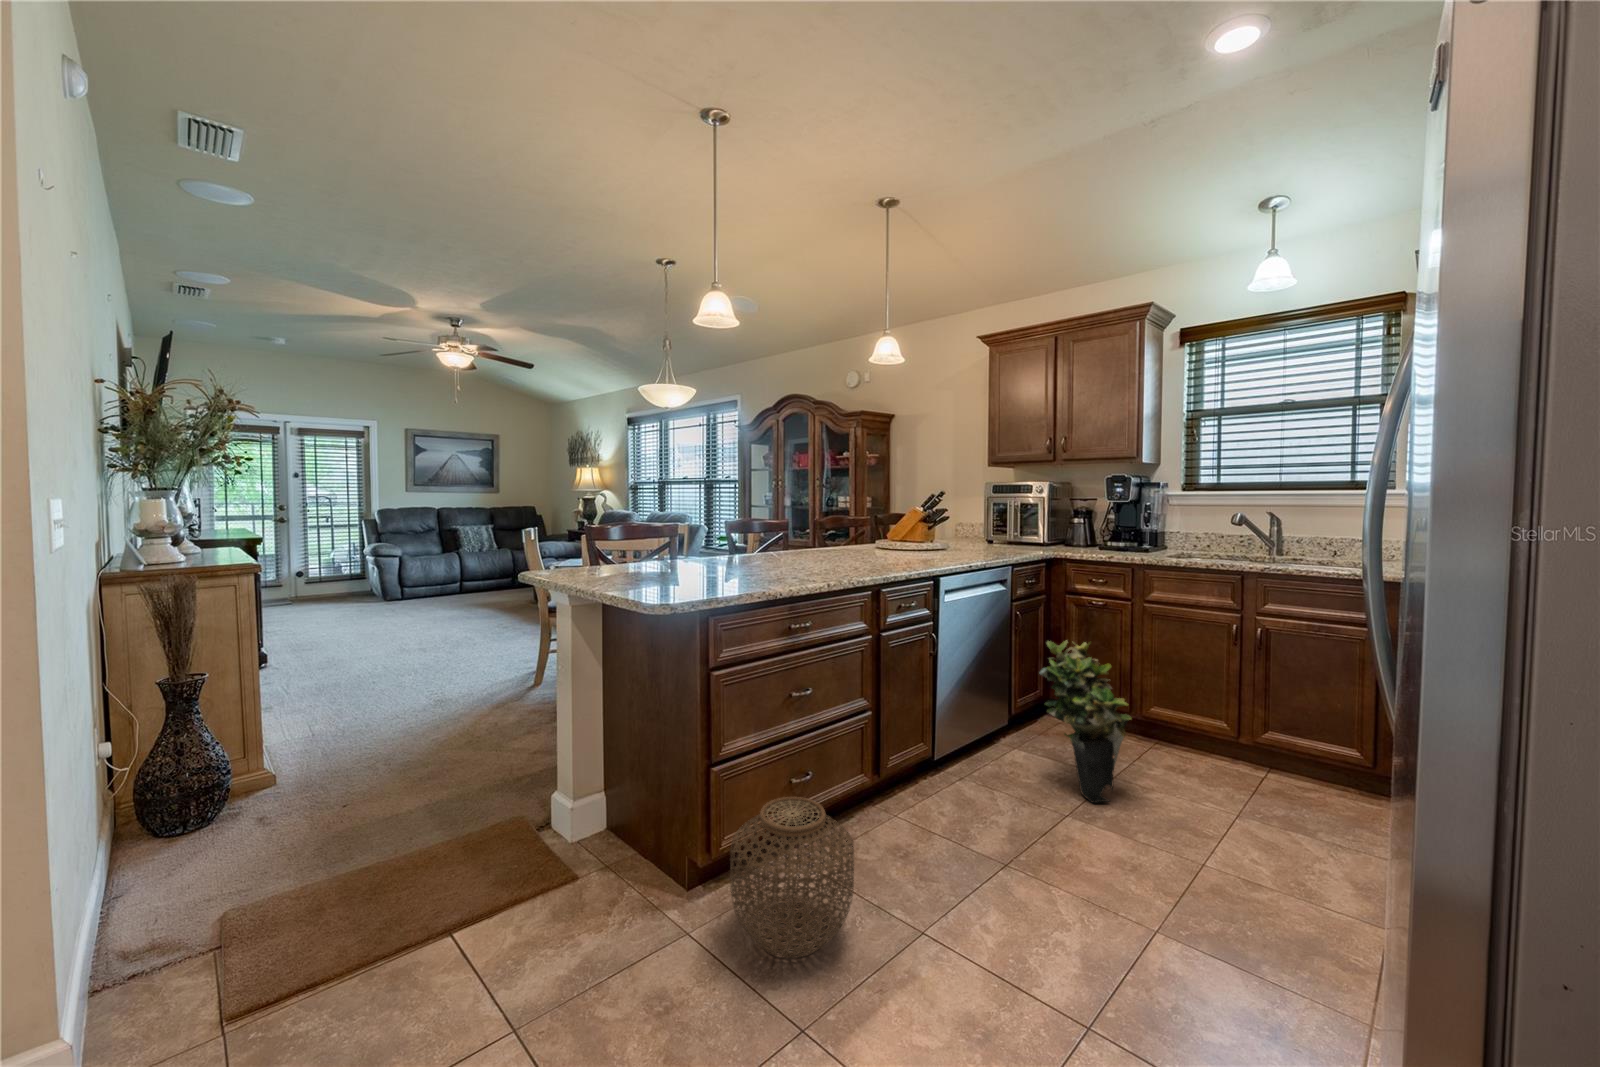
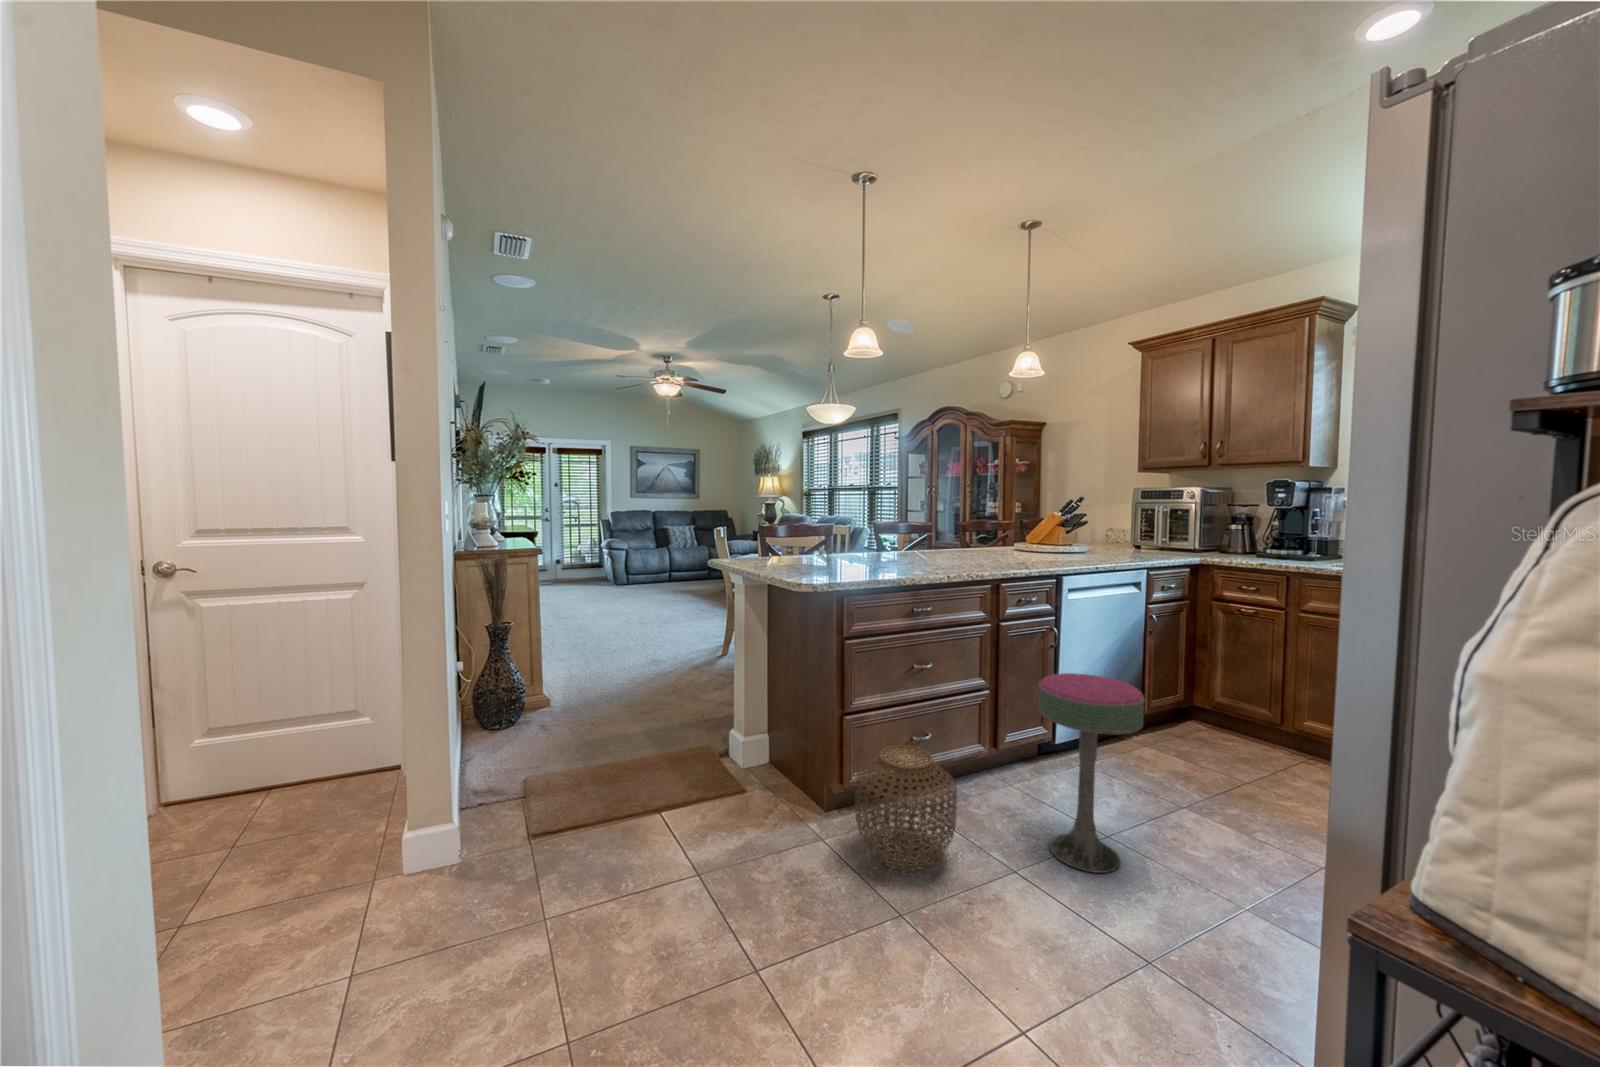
potted plant: present [1040,640,1131,803] -> none [1165,642,1266,801]
bar stool: none [935,689,1048,916] -> present [1038,673,1144,873]

